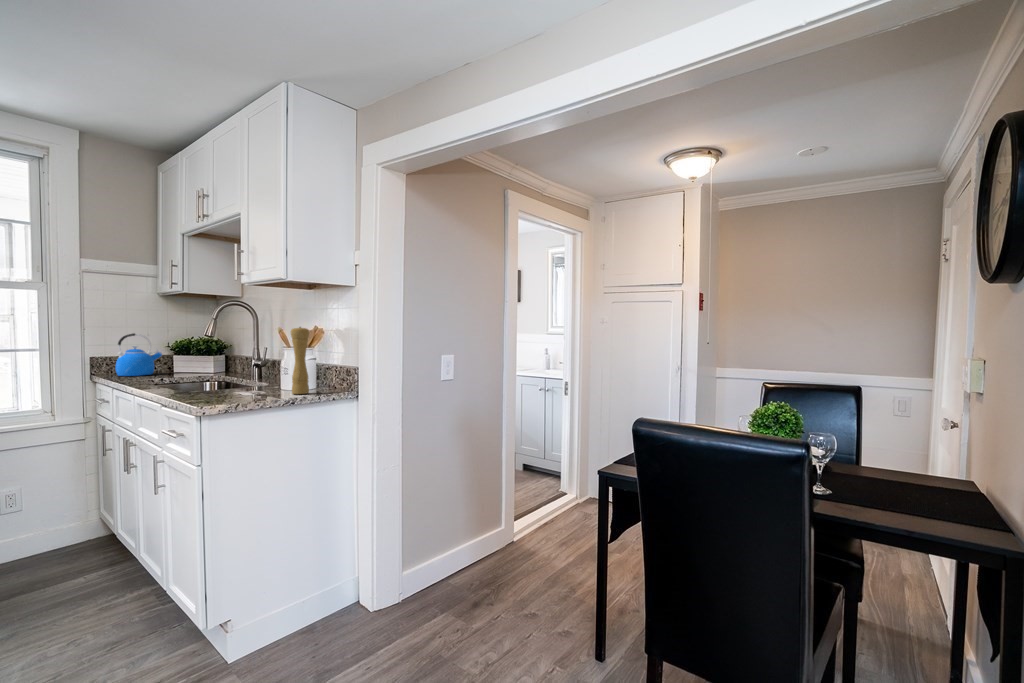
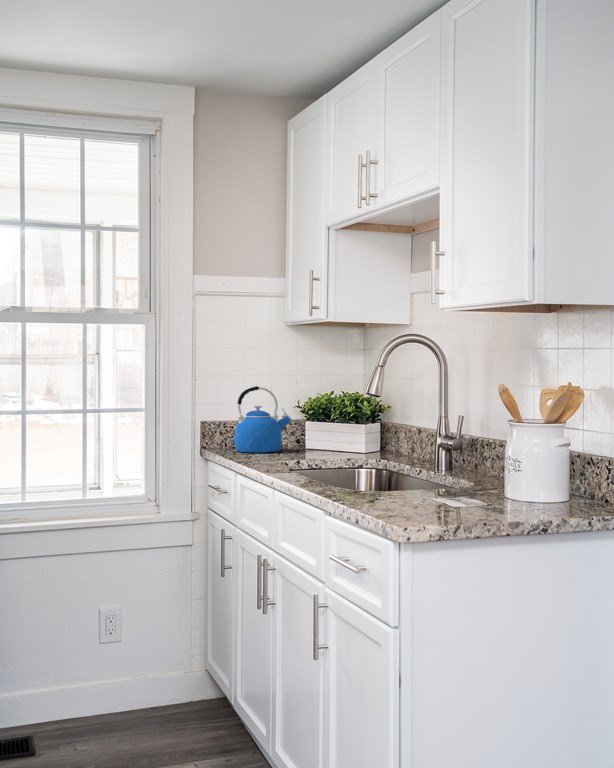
pepper mill: present [291,327,309,394] -> none [535,382,569,512]

